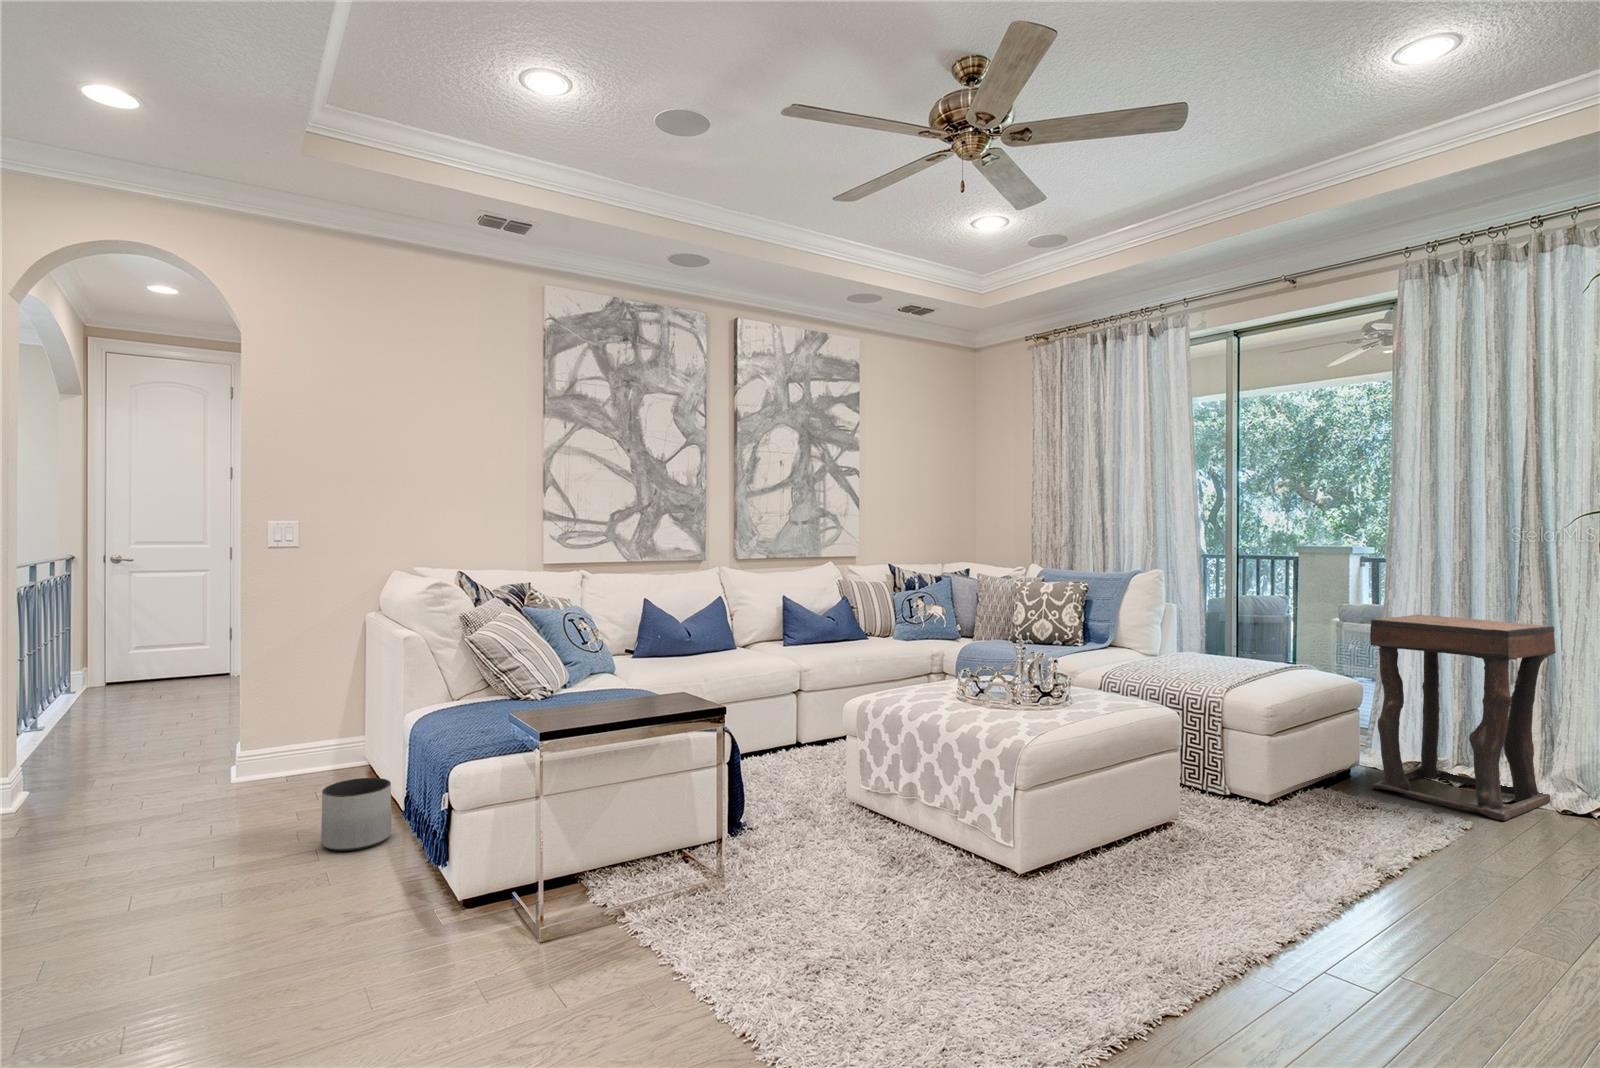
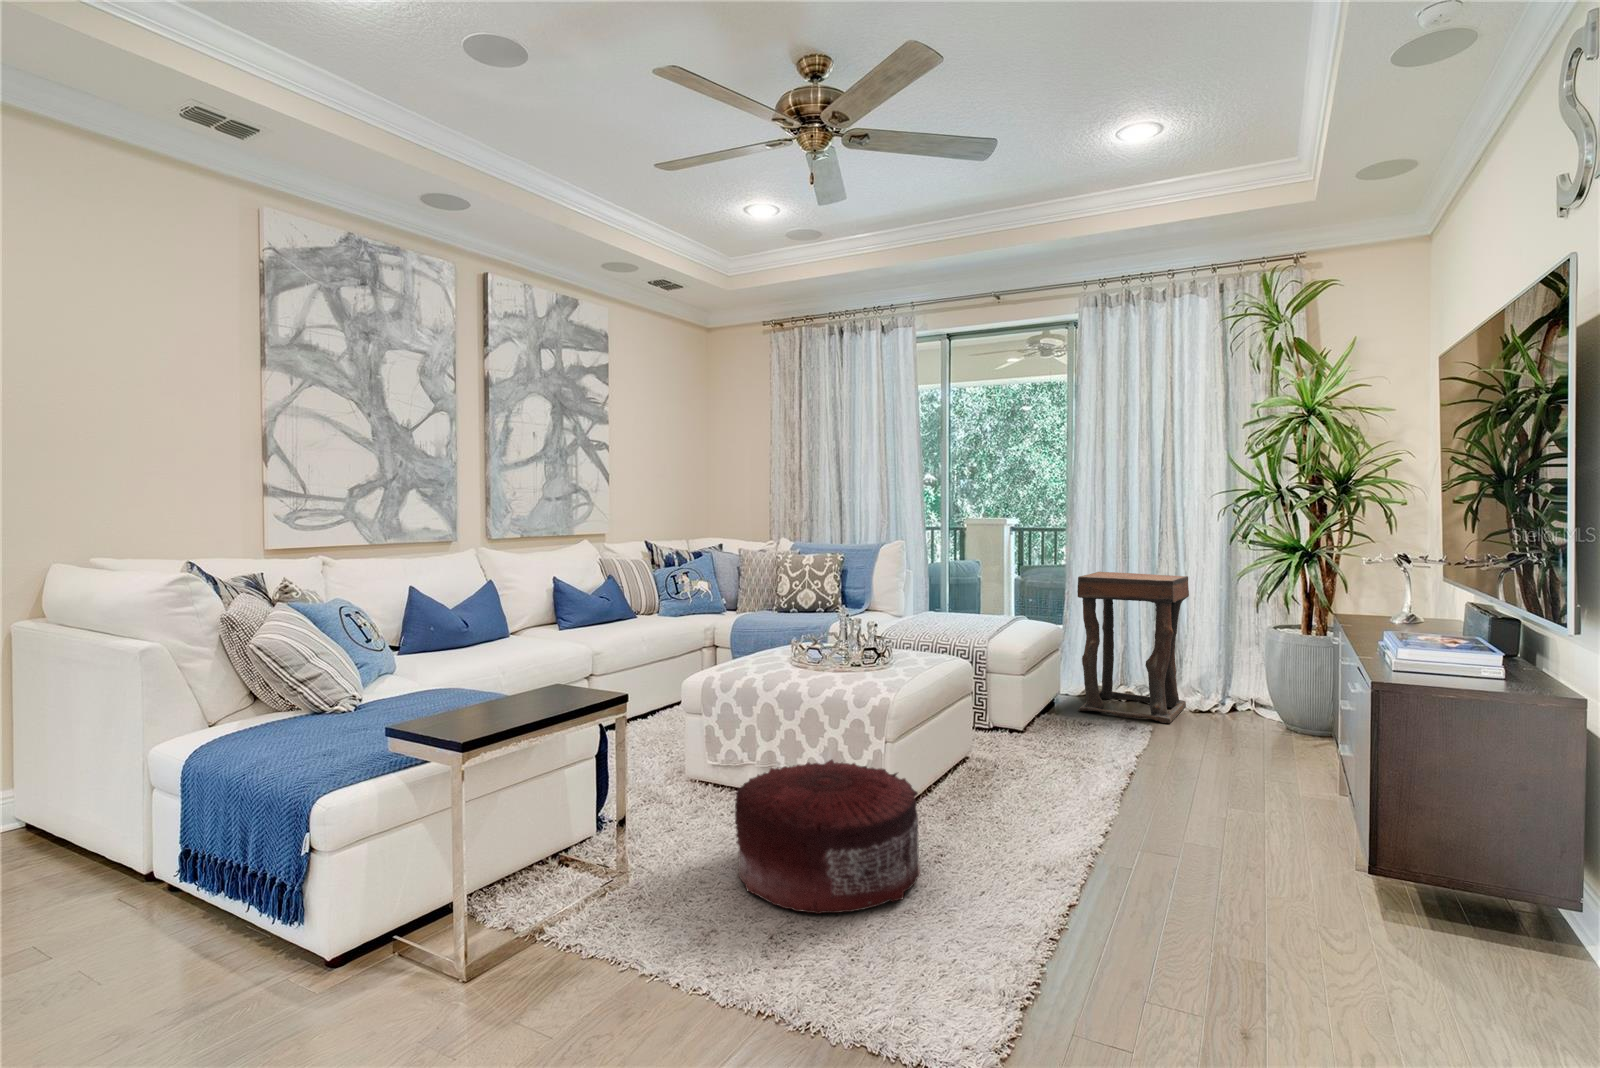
planter: present [321,778,391,851] -> none [52,832,157,935]
pouf: none [814,798,1018,966] -> present [735,760,920,914]

